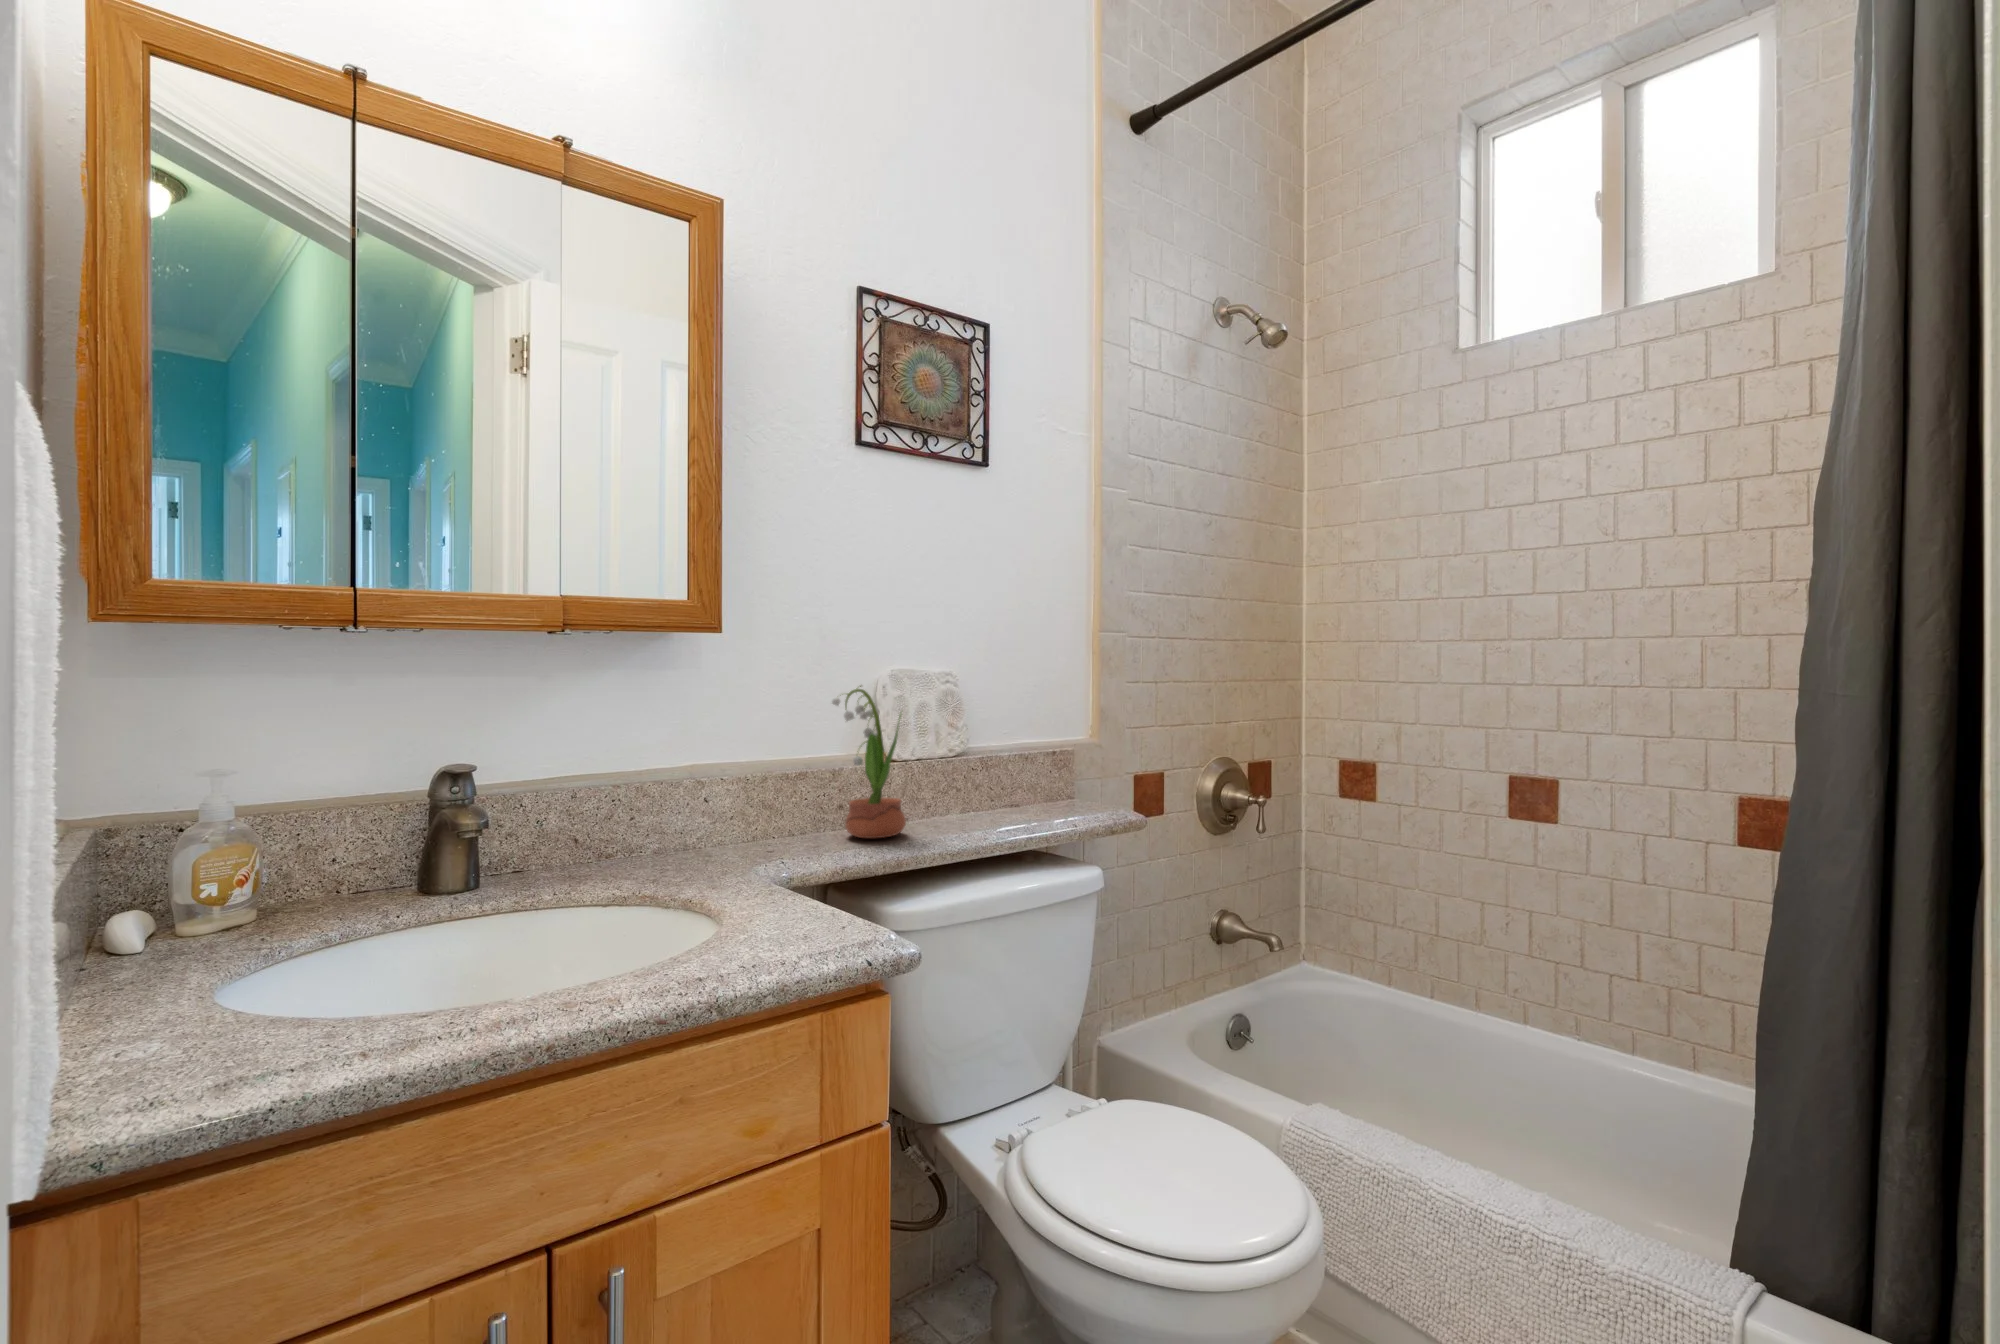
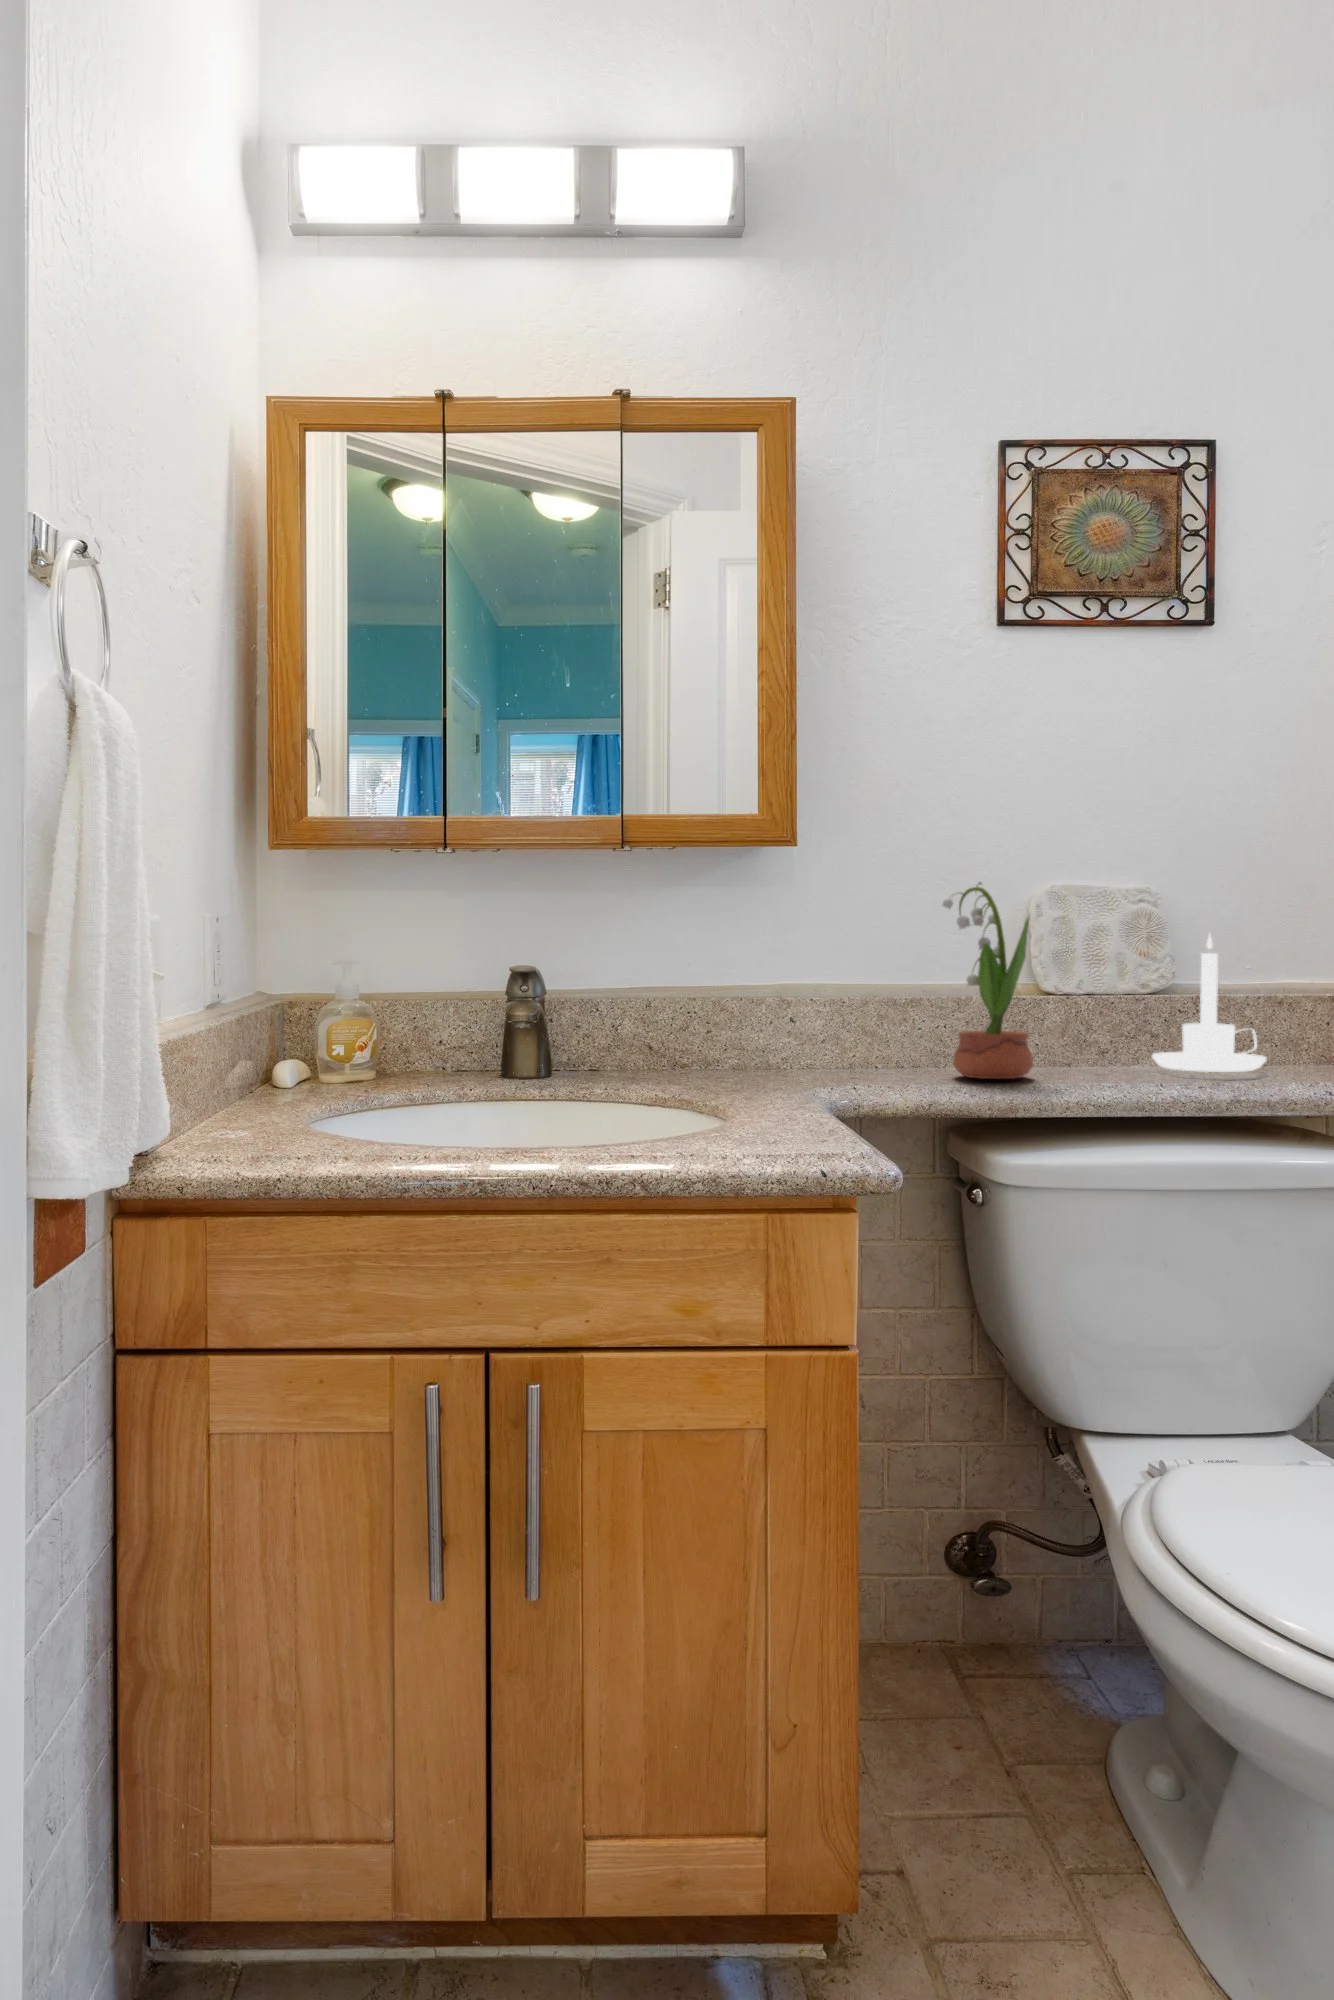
candle holder: none [966,716,1040,815] -> present [1152,935,1266,1072]

